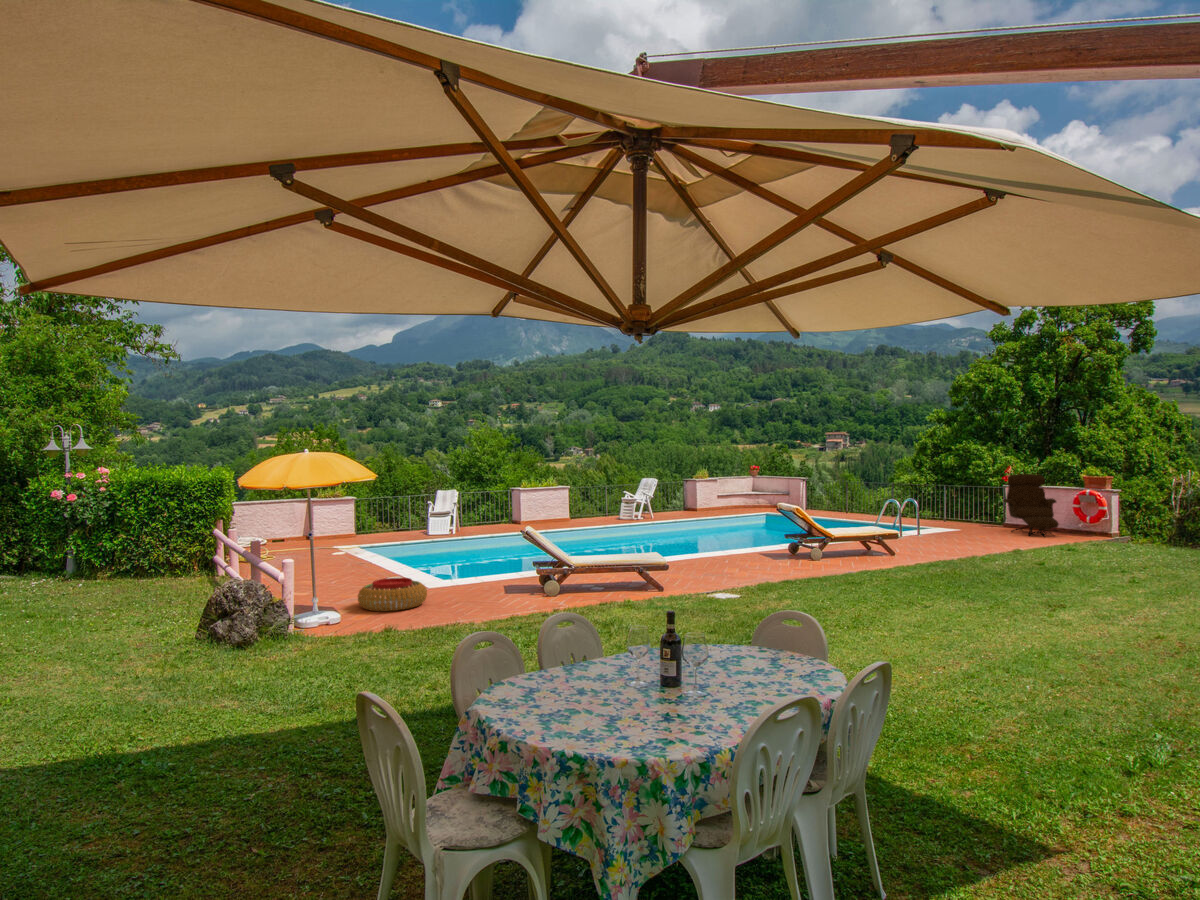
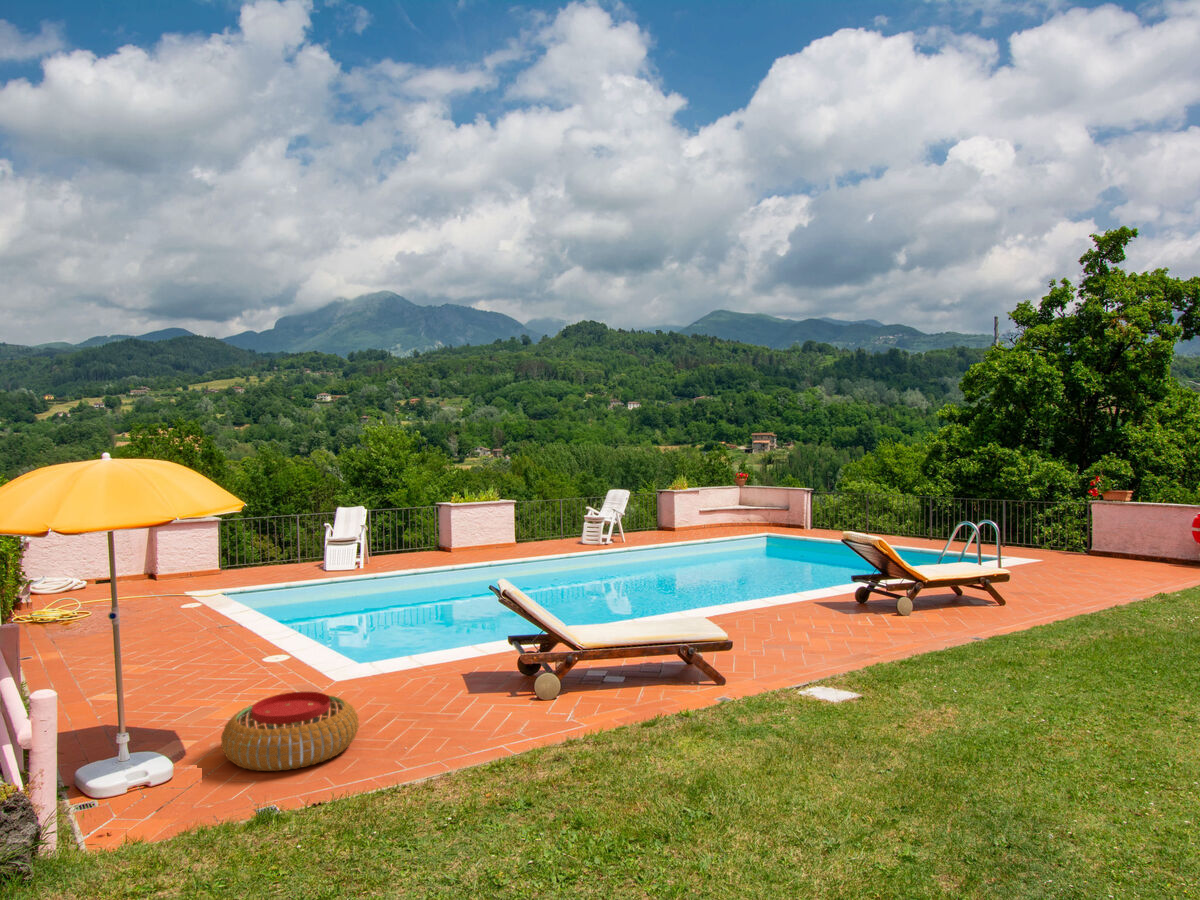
lounge chair: present [1004,474,1058,537] -> none [1082,488,1165,570]

